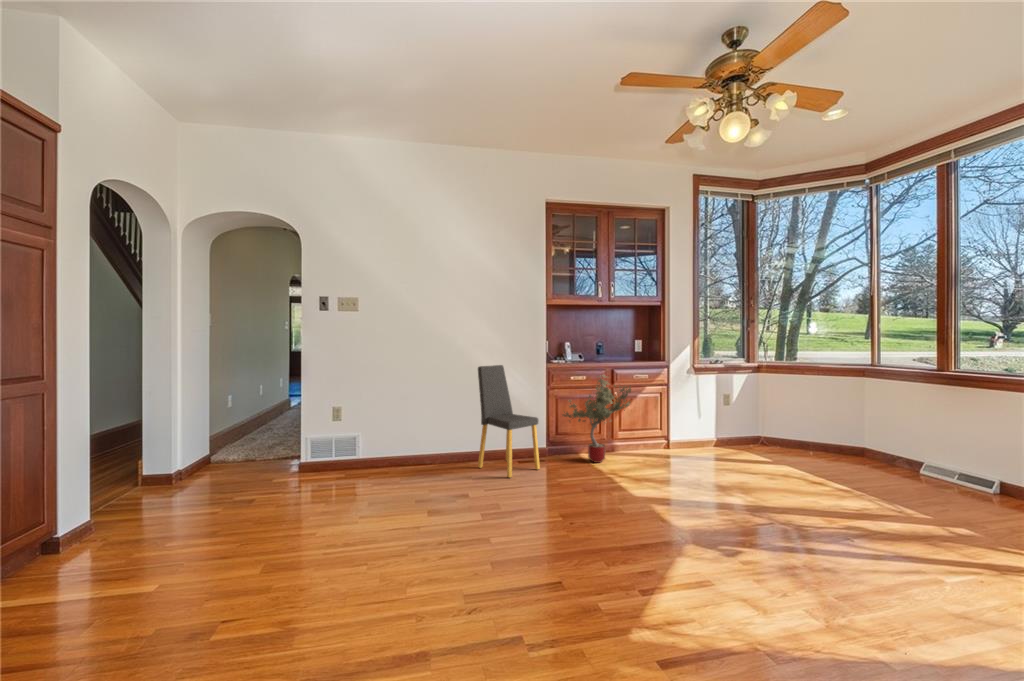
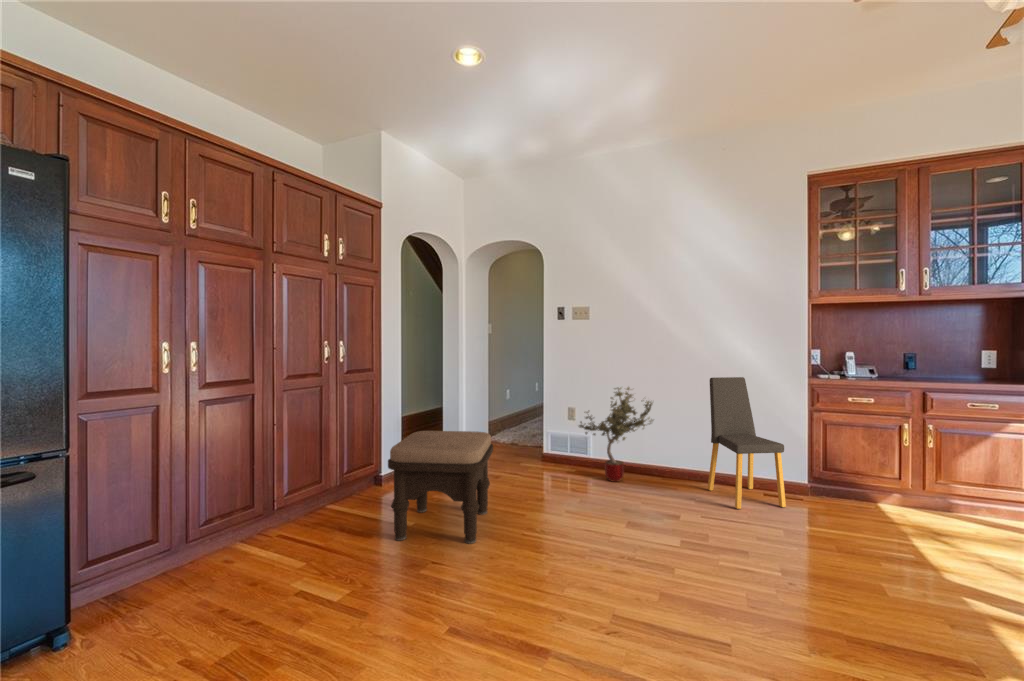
potted tree: present [562,375,631,463] -> present [579,387,653,482]
ottoman: none [133,443,287,610] -> present [388,431,493,544]

